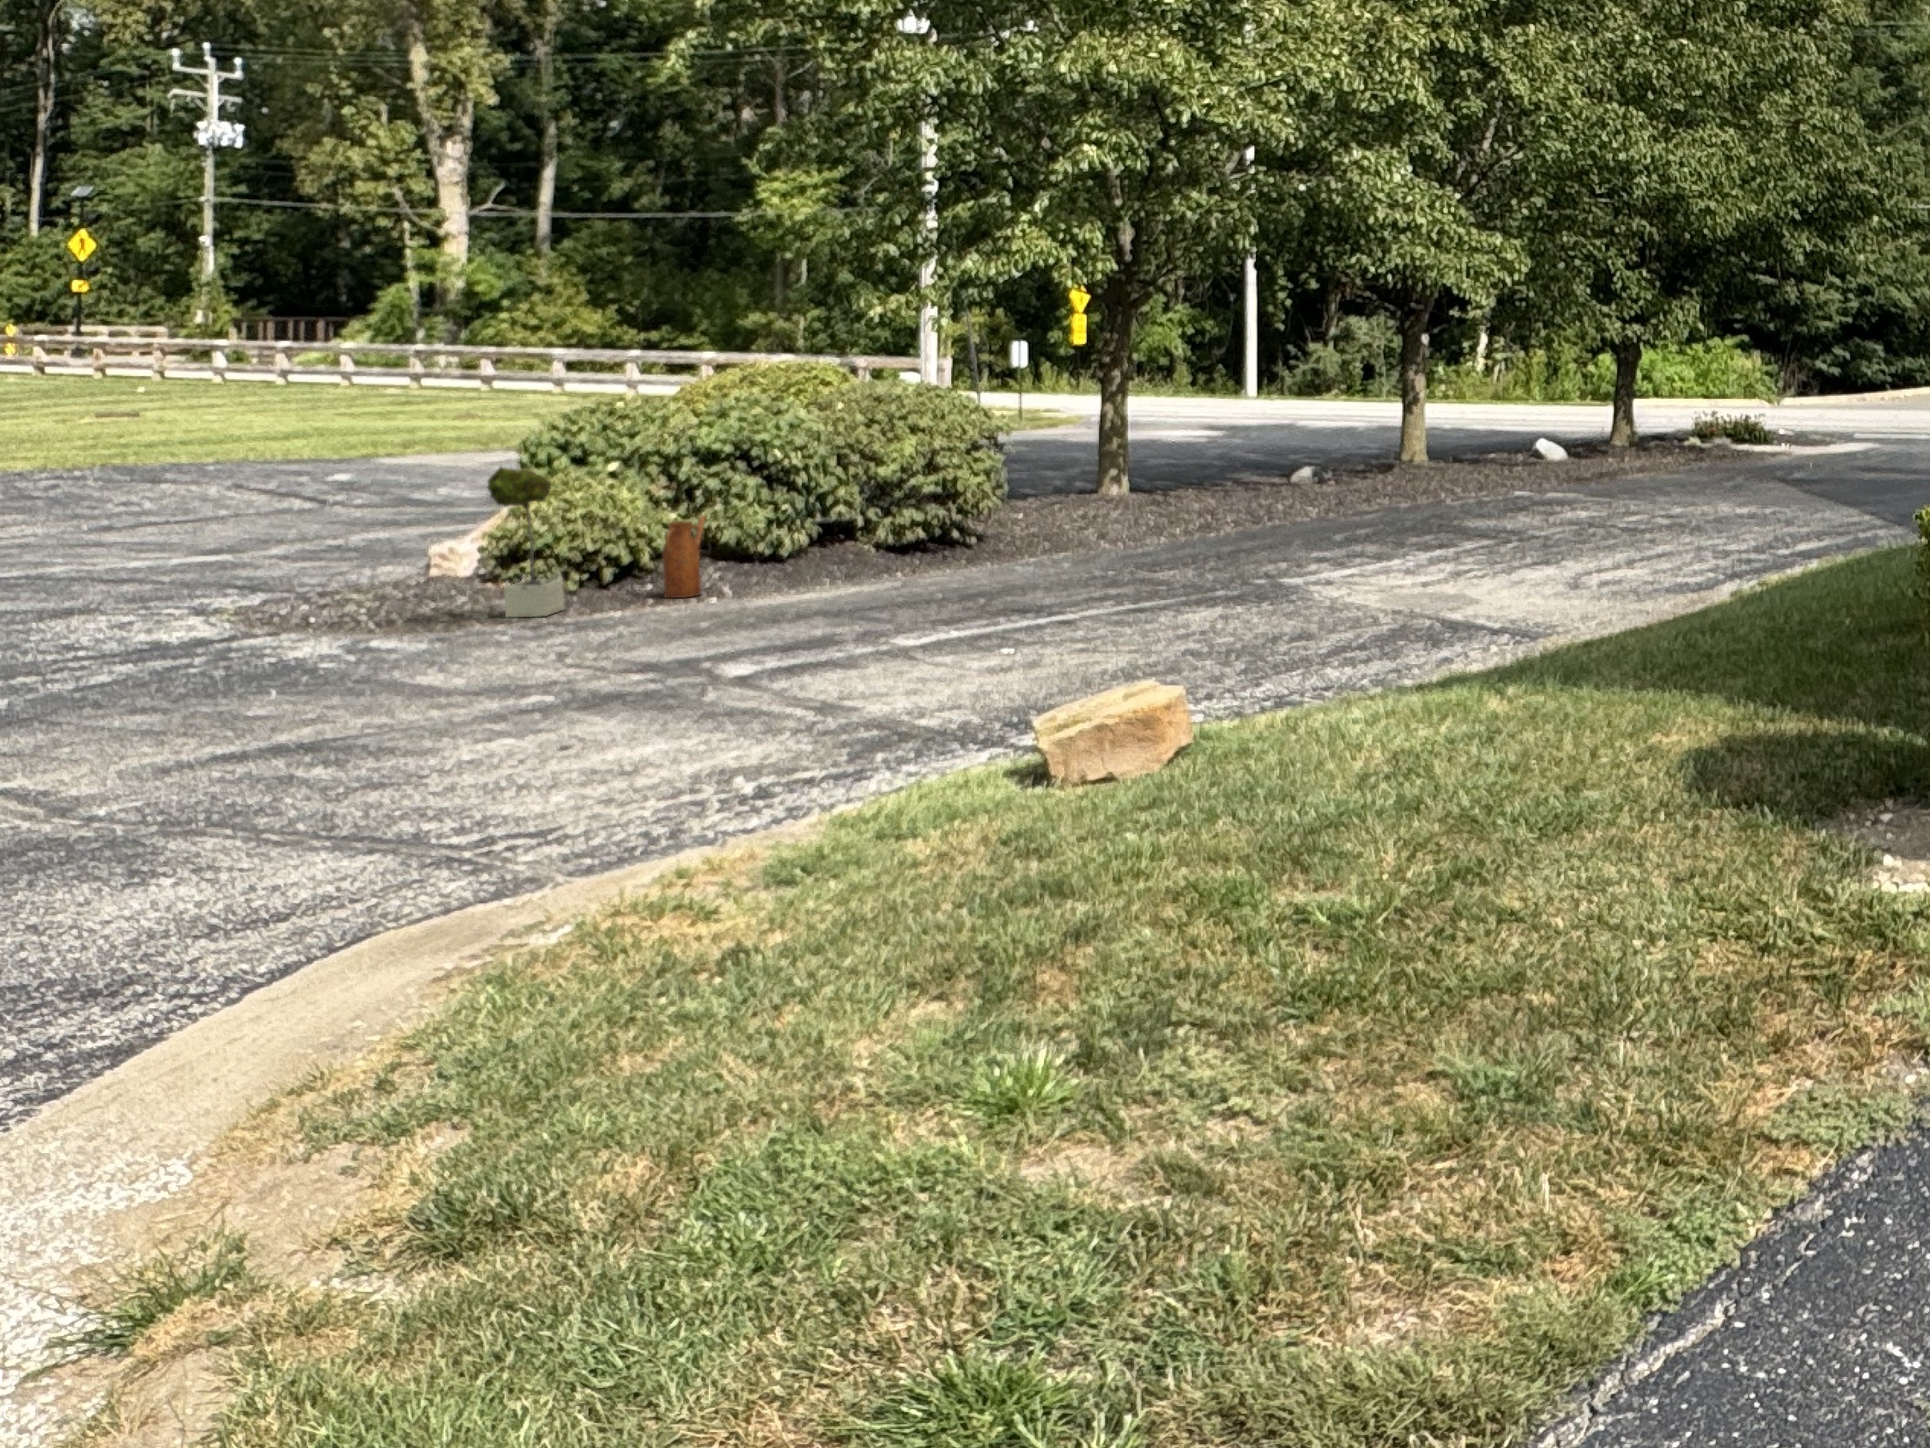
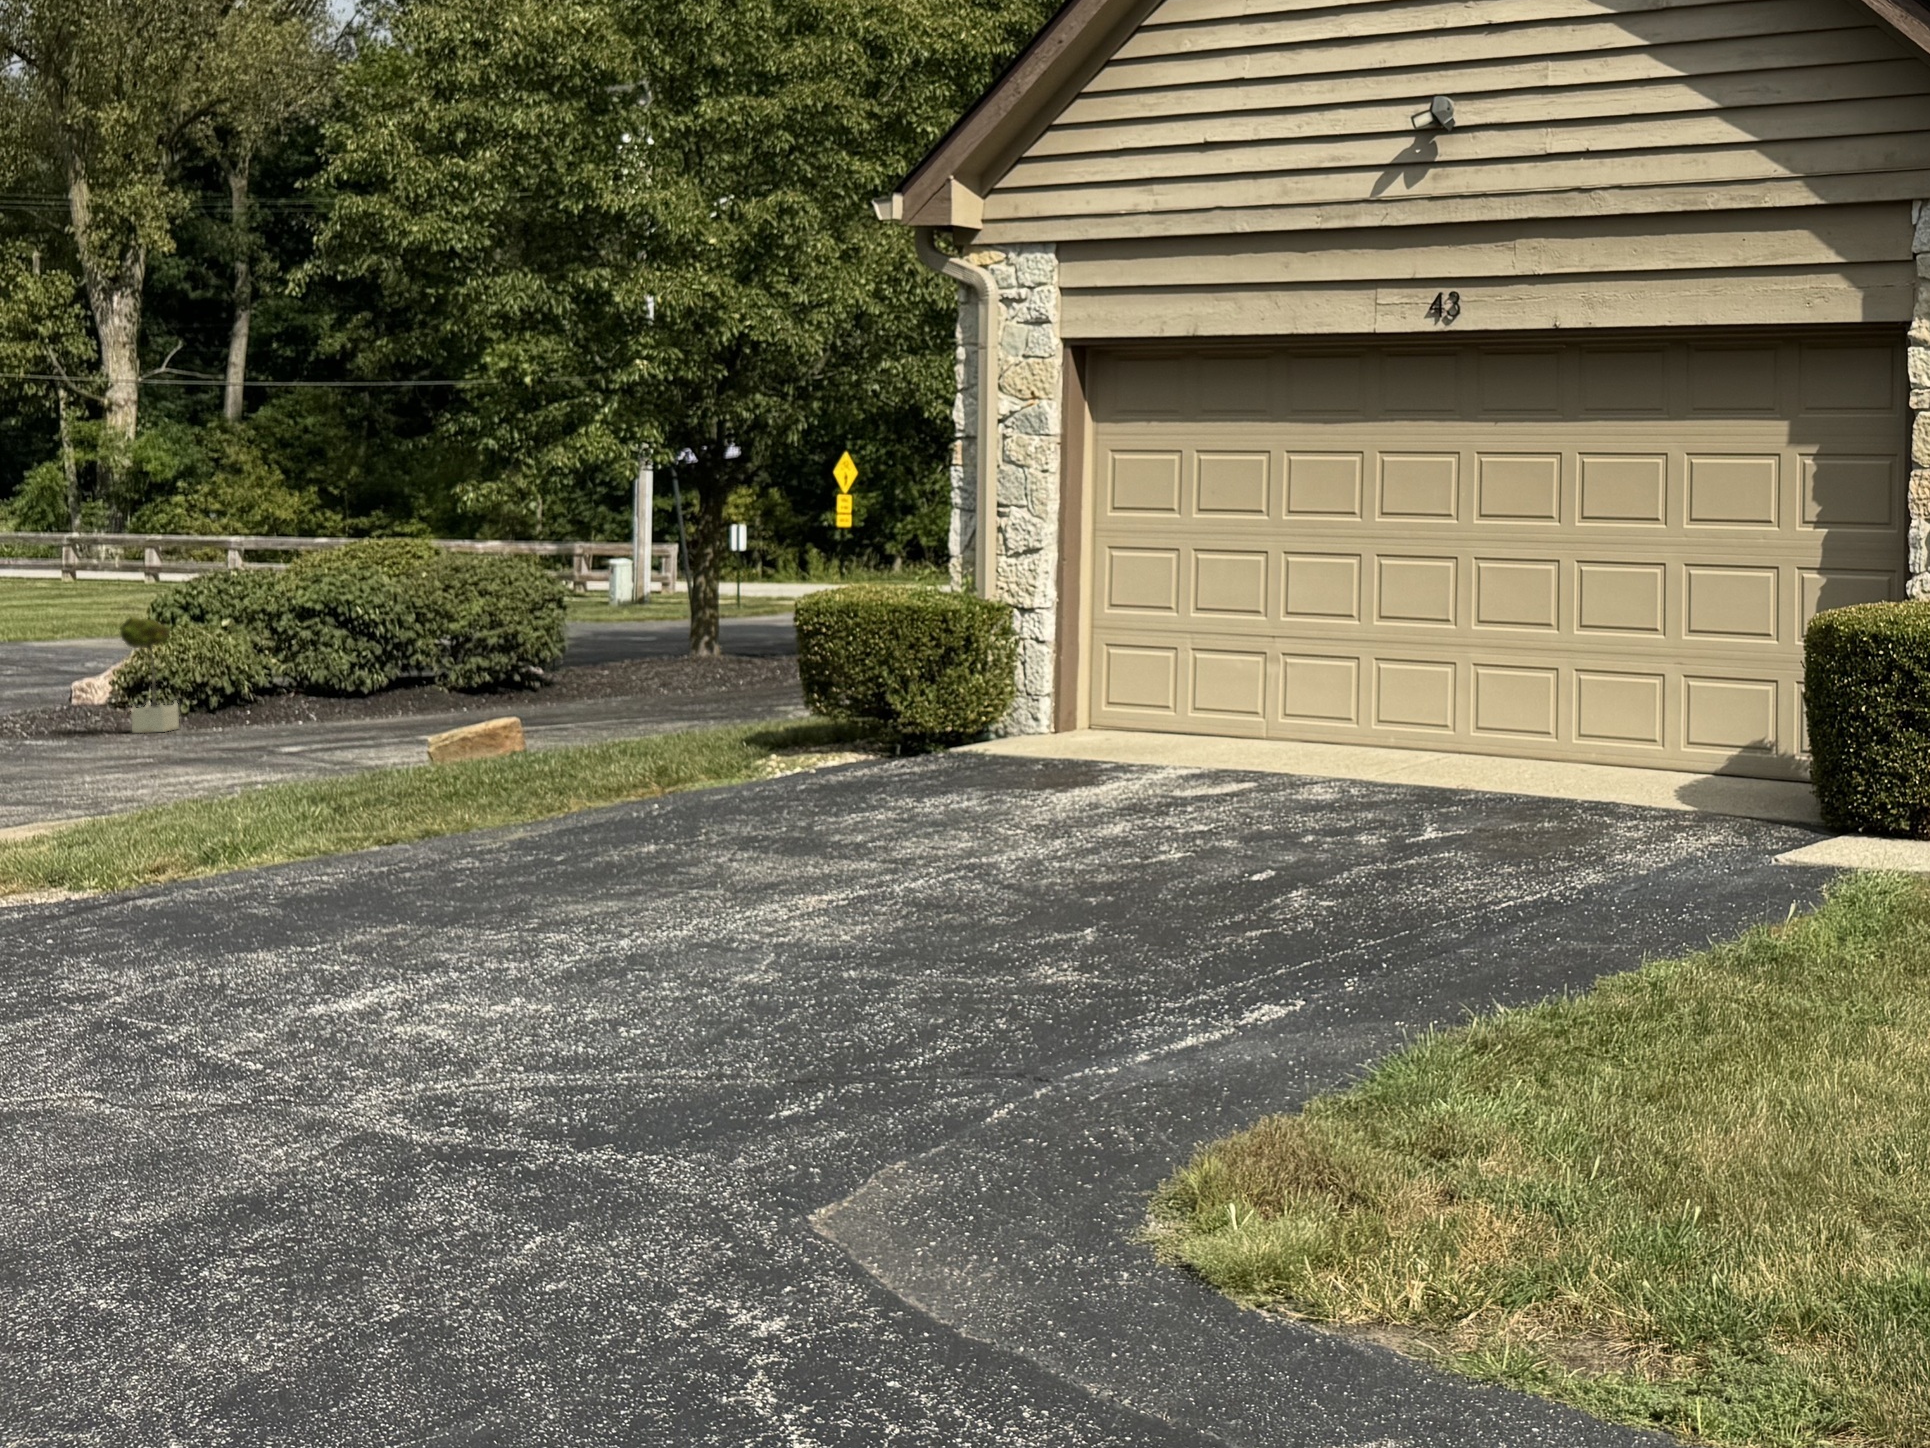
watering can: present [662,516,705,598] -> none [261,660,299,724]

